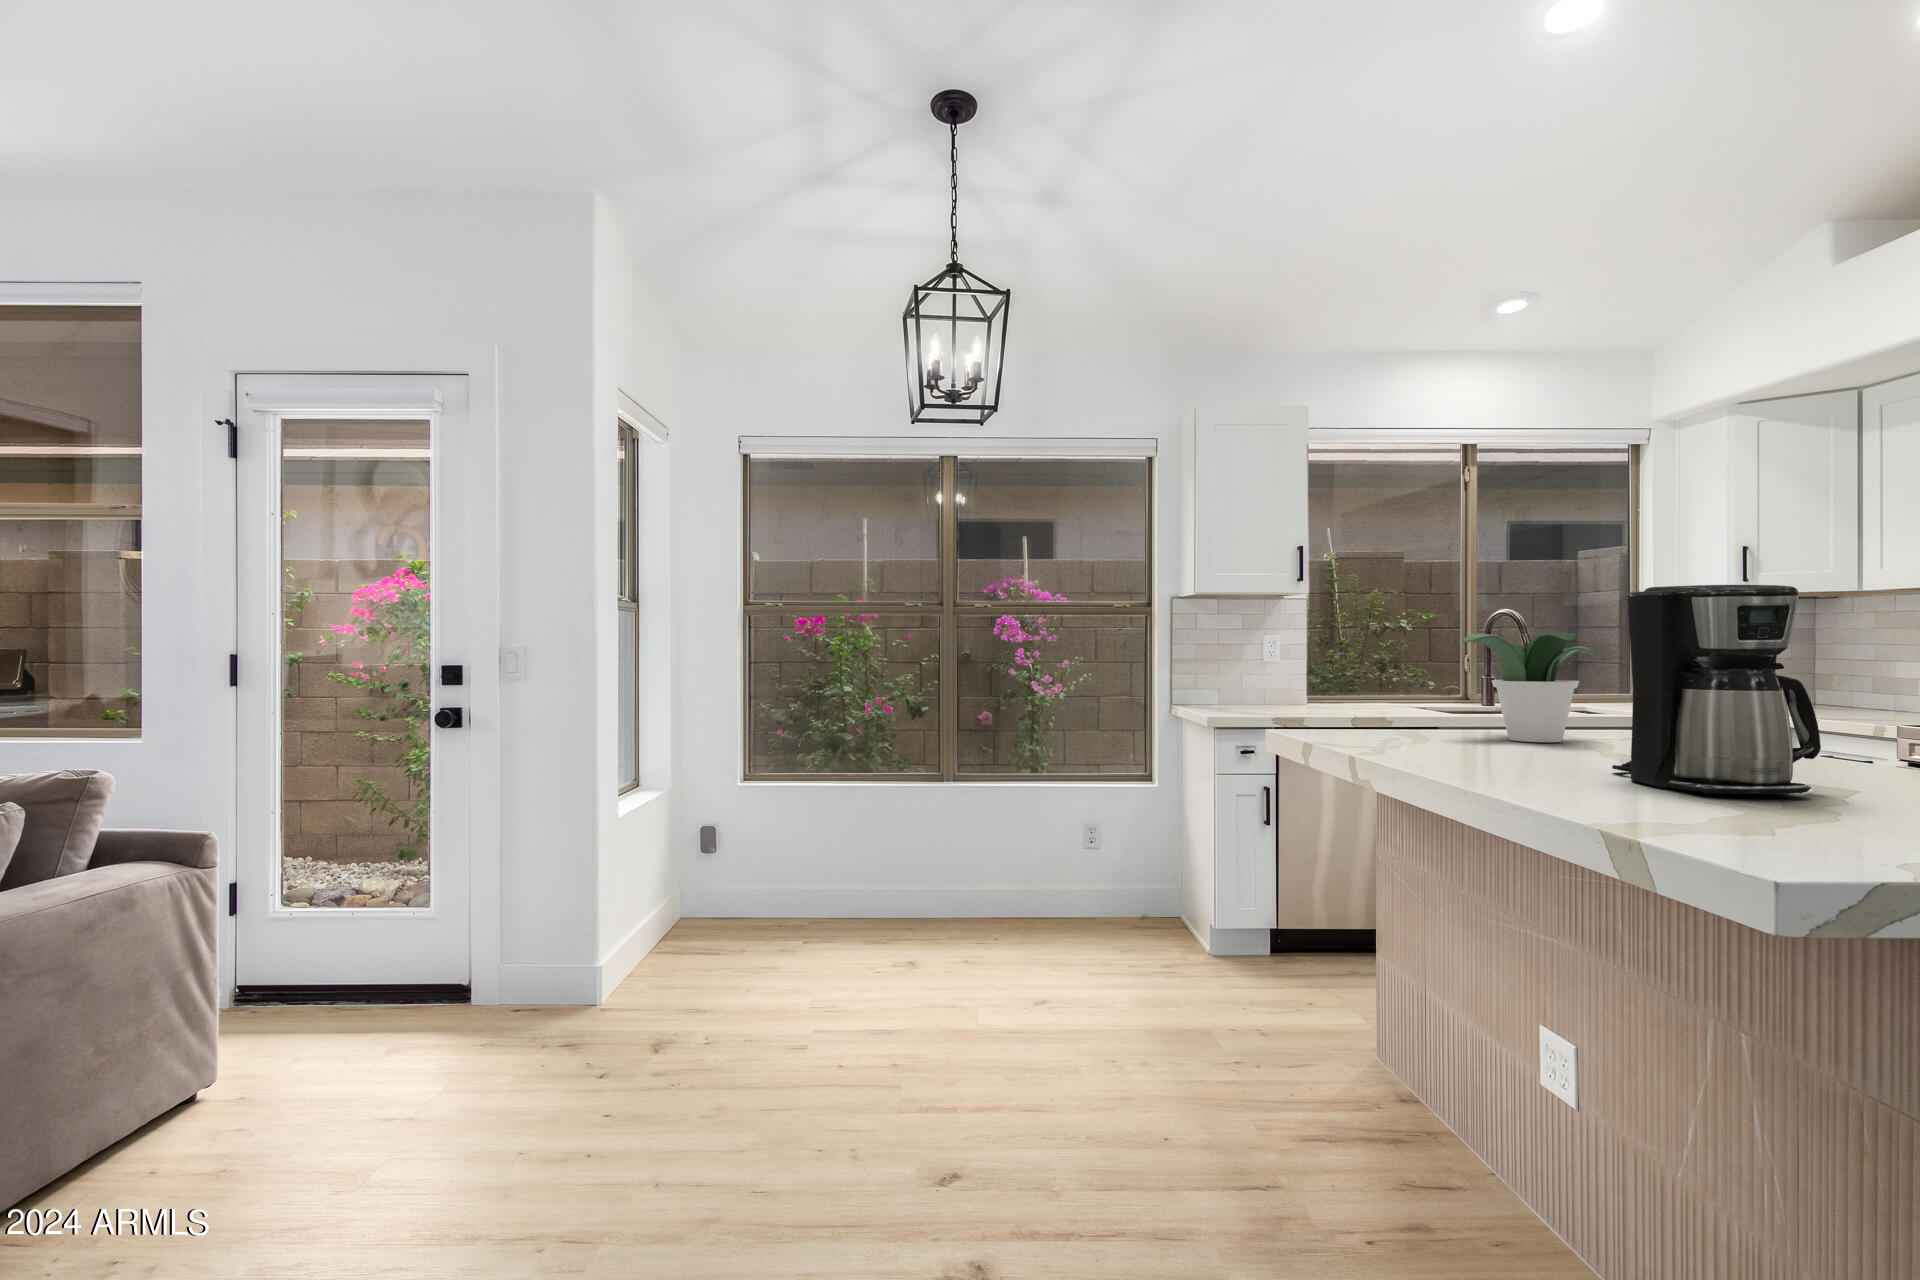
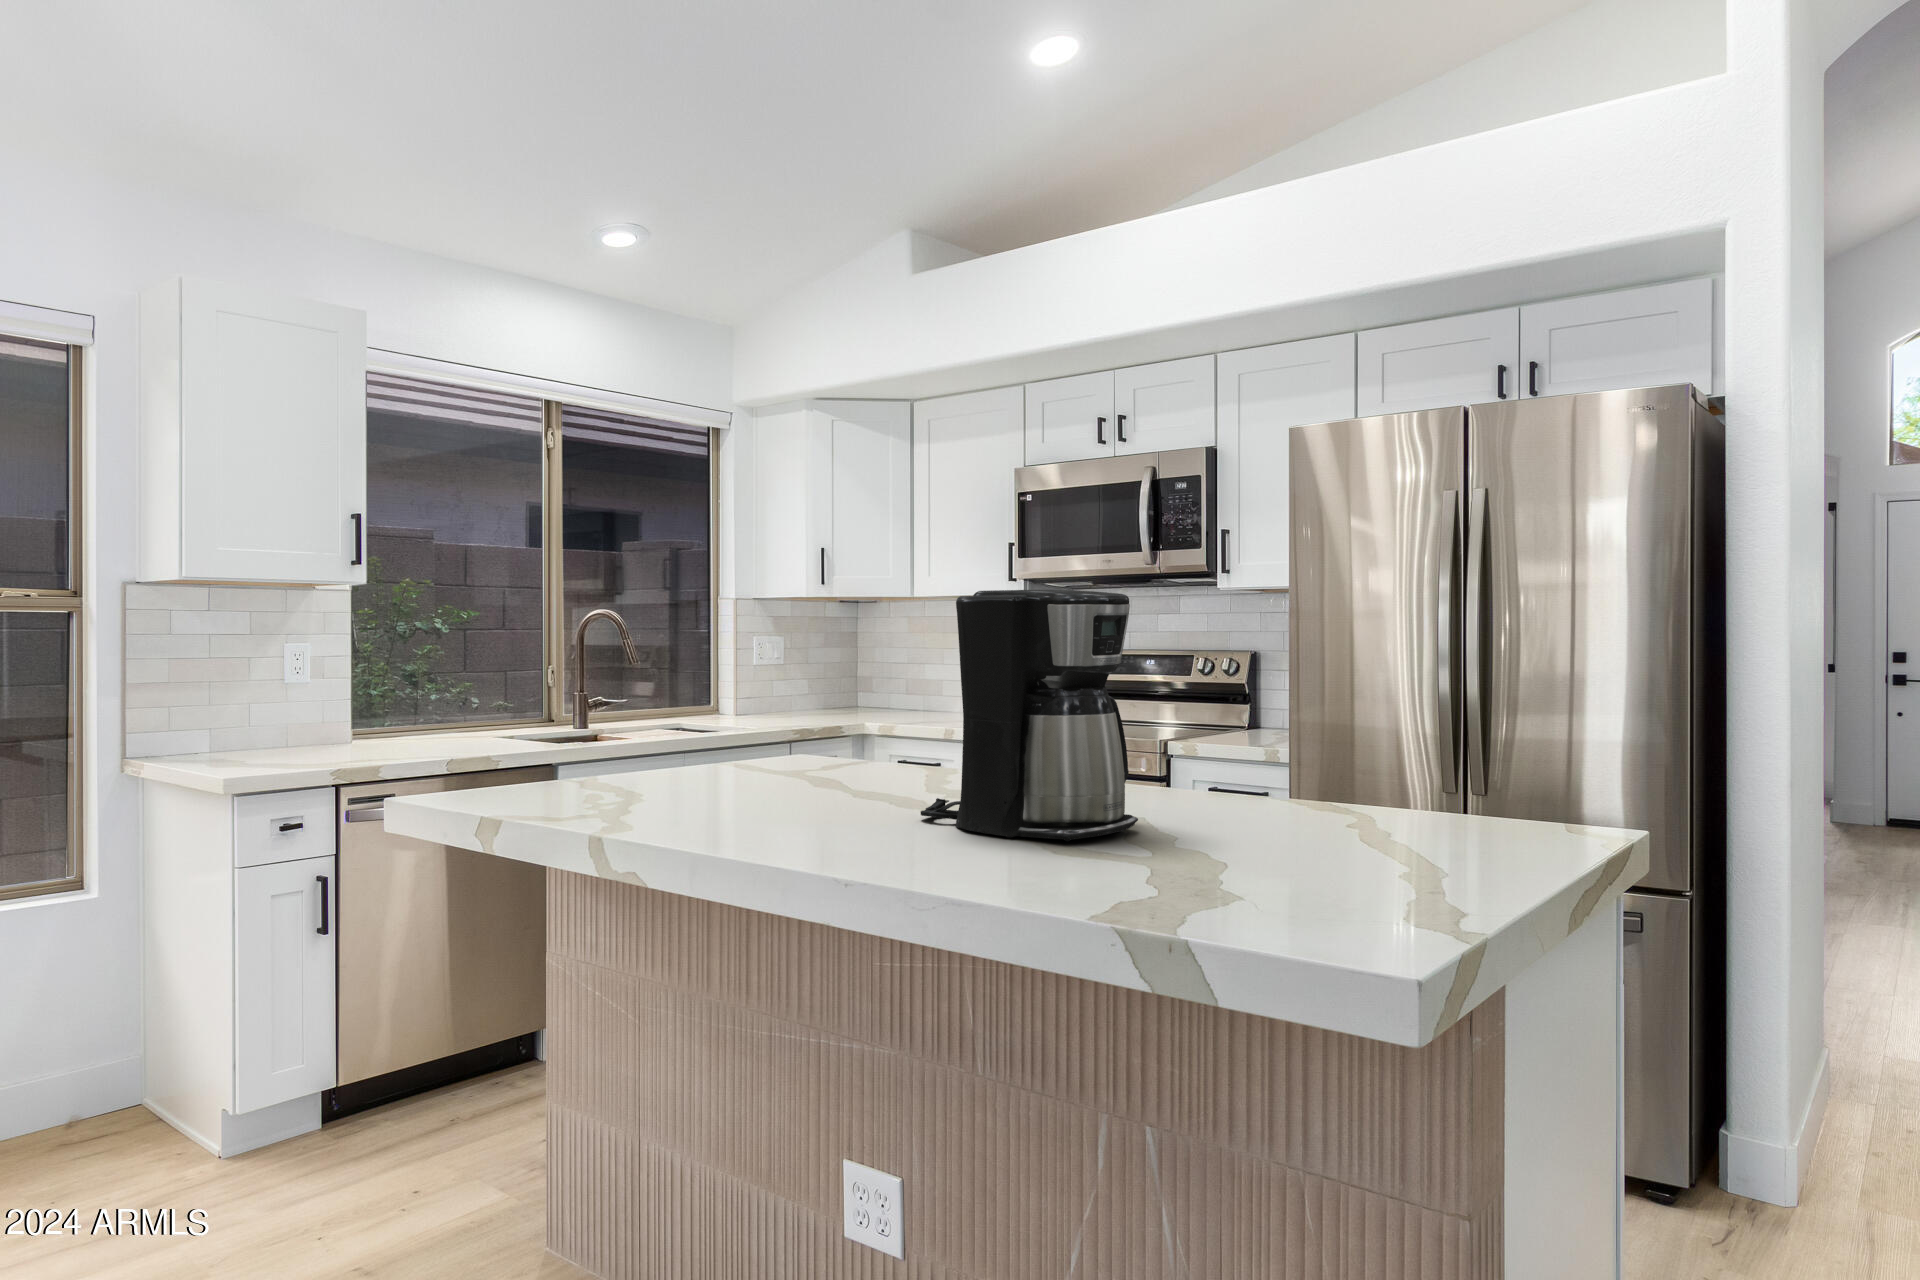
potted plant: present [1463,633,1596,742] -> none [680,643,821,783]

